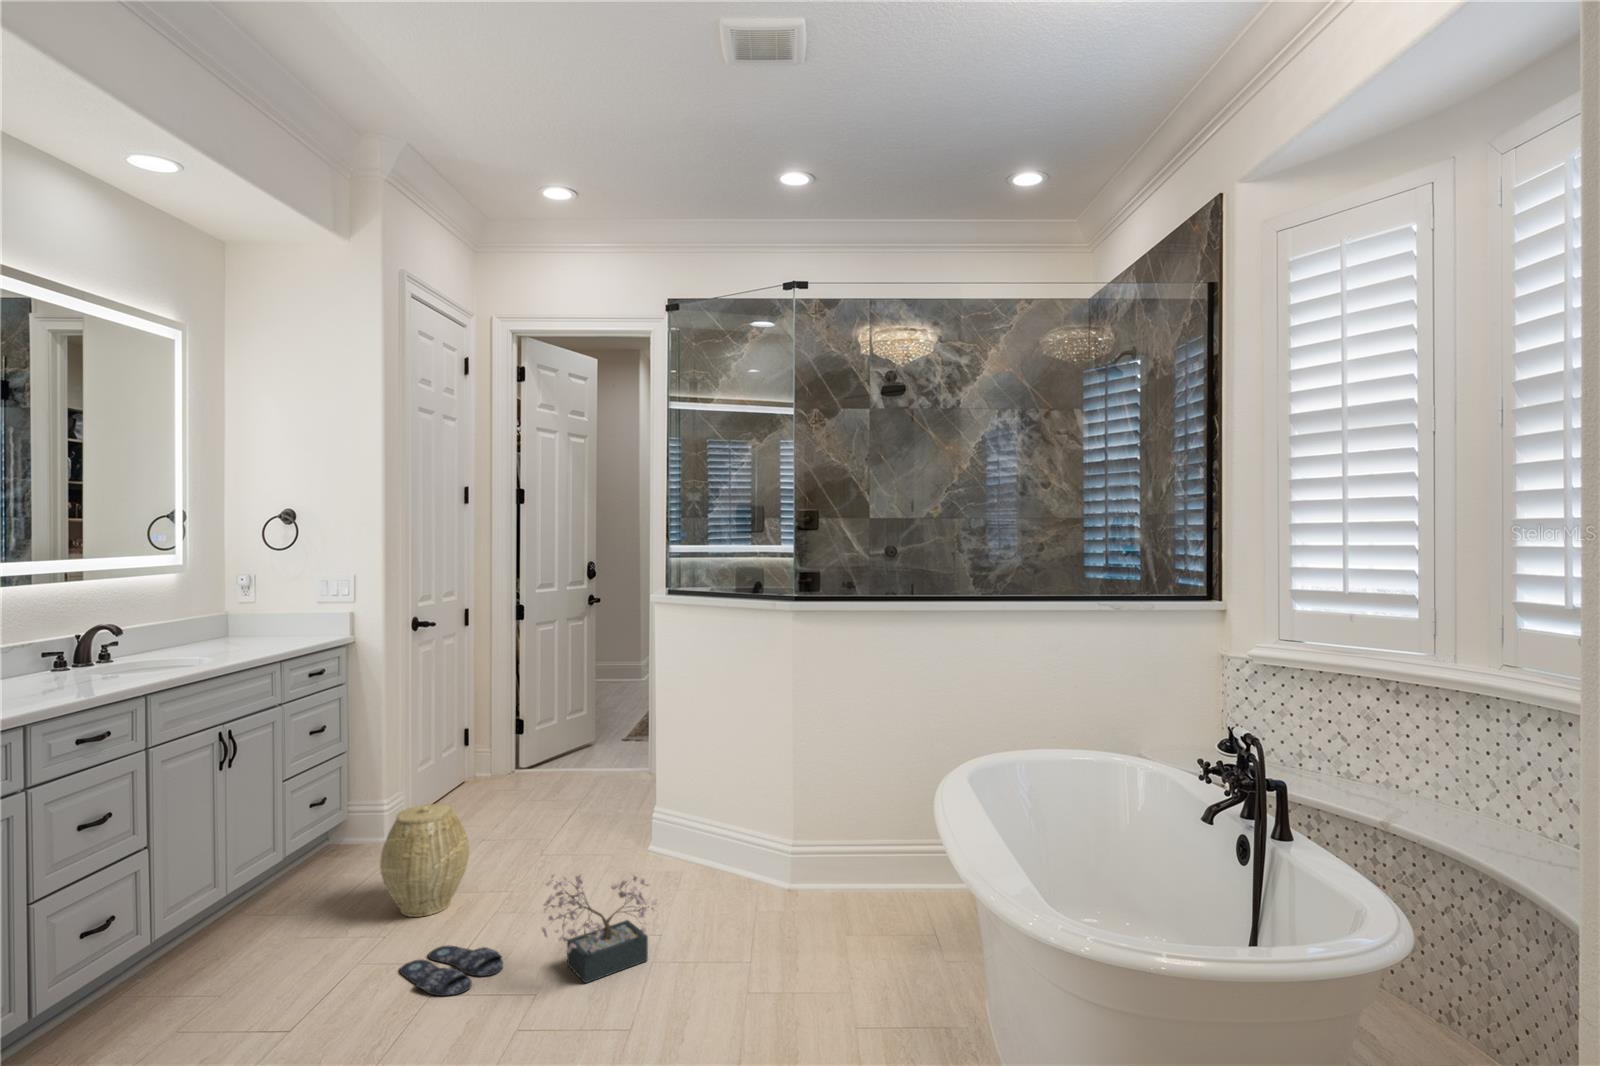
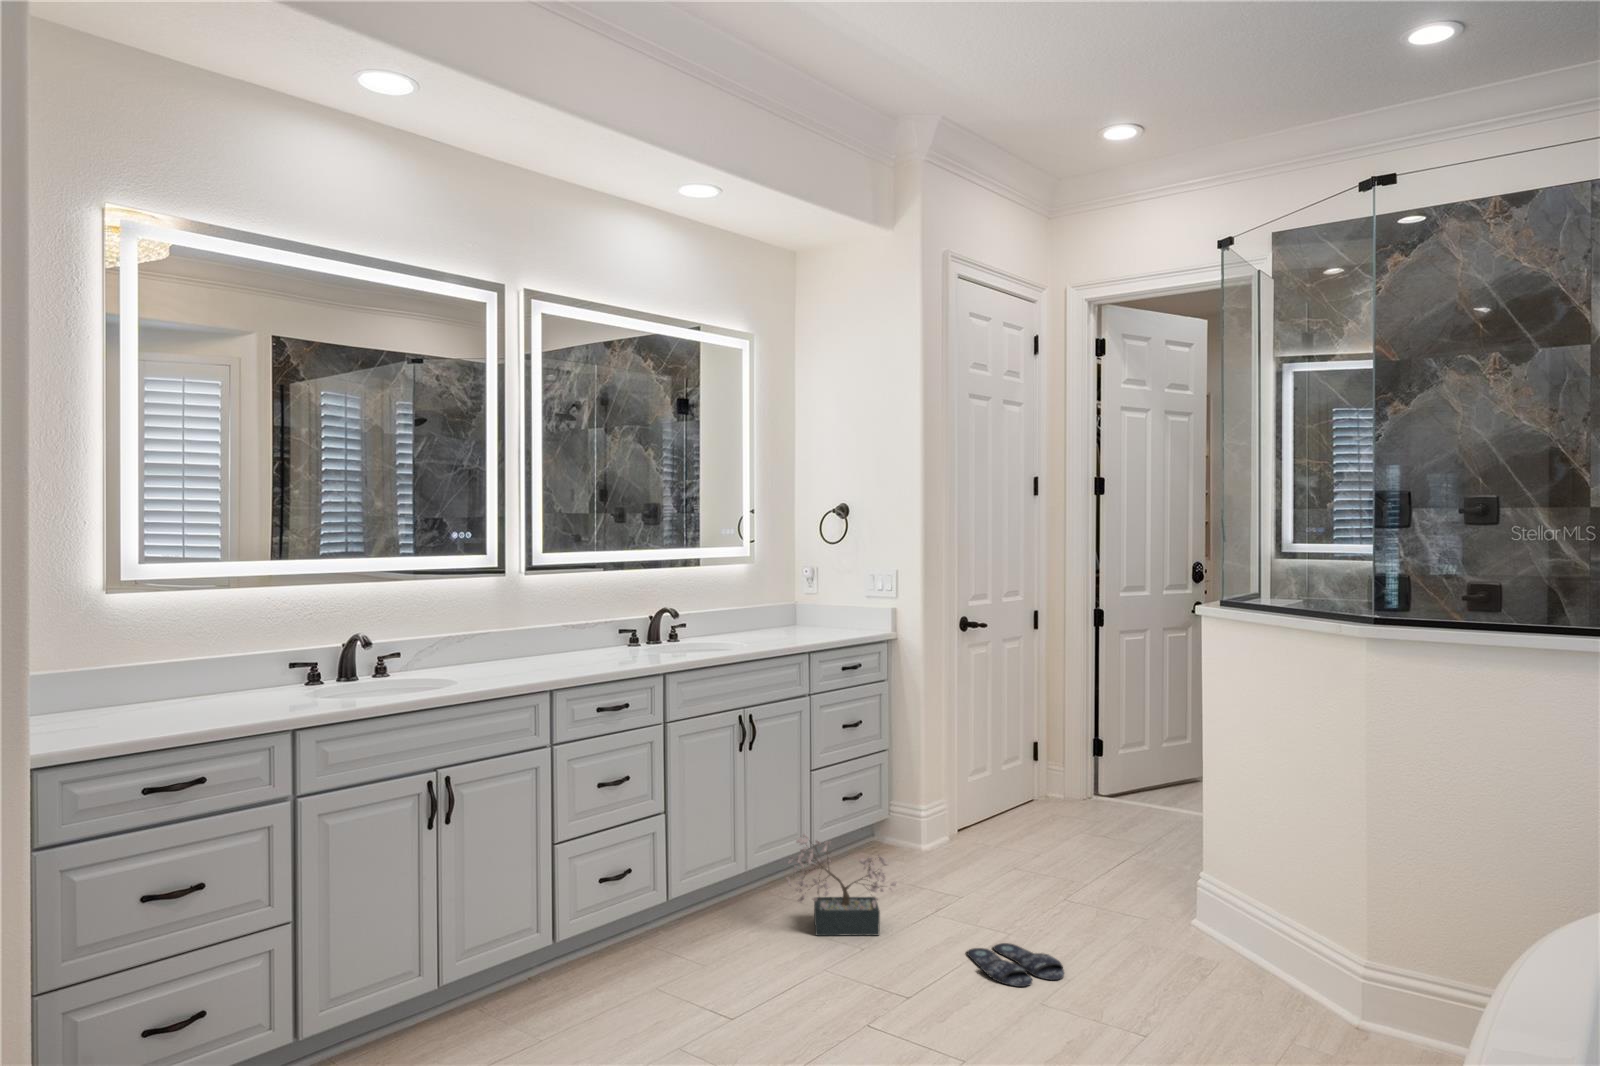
woven basket: present [380,804,469,917] -> none [953,803,1037,914]
decorative plant: present [542,874,657,983] -> present [786,834,896,936]

